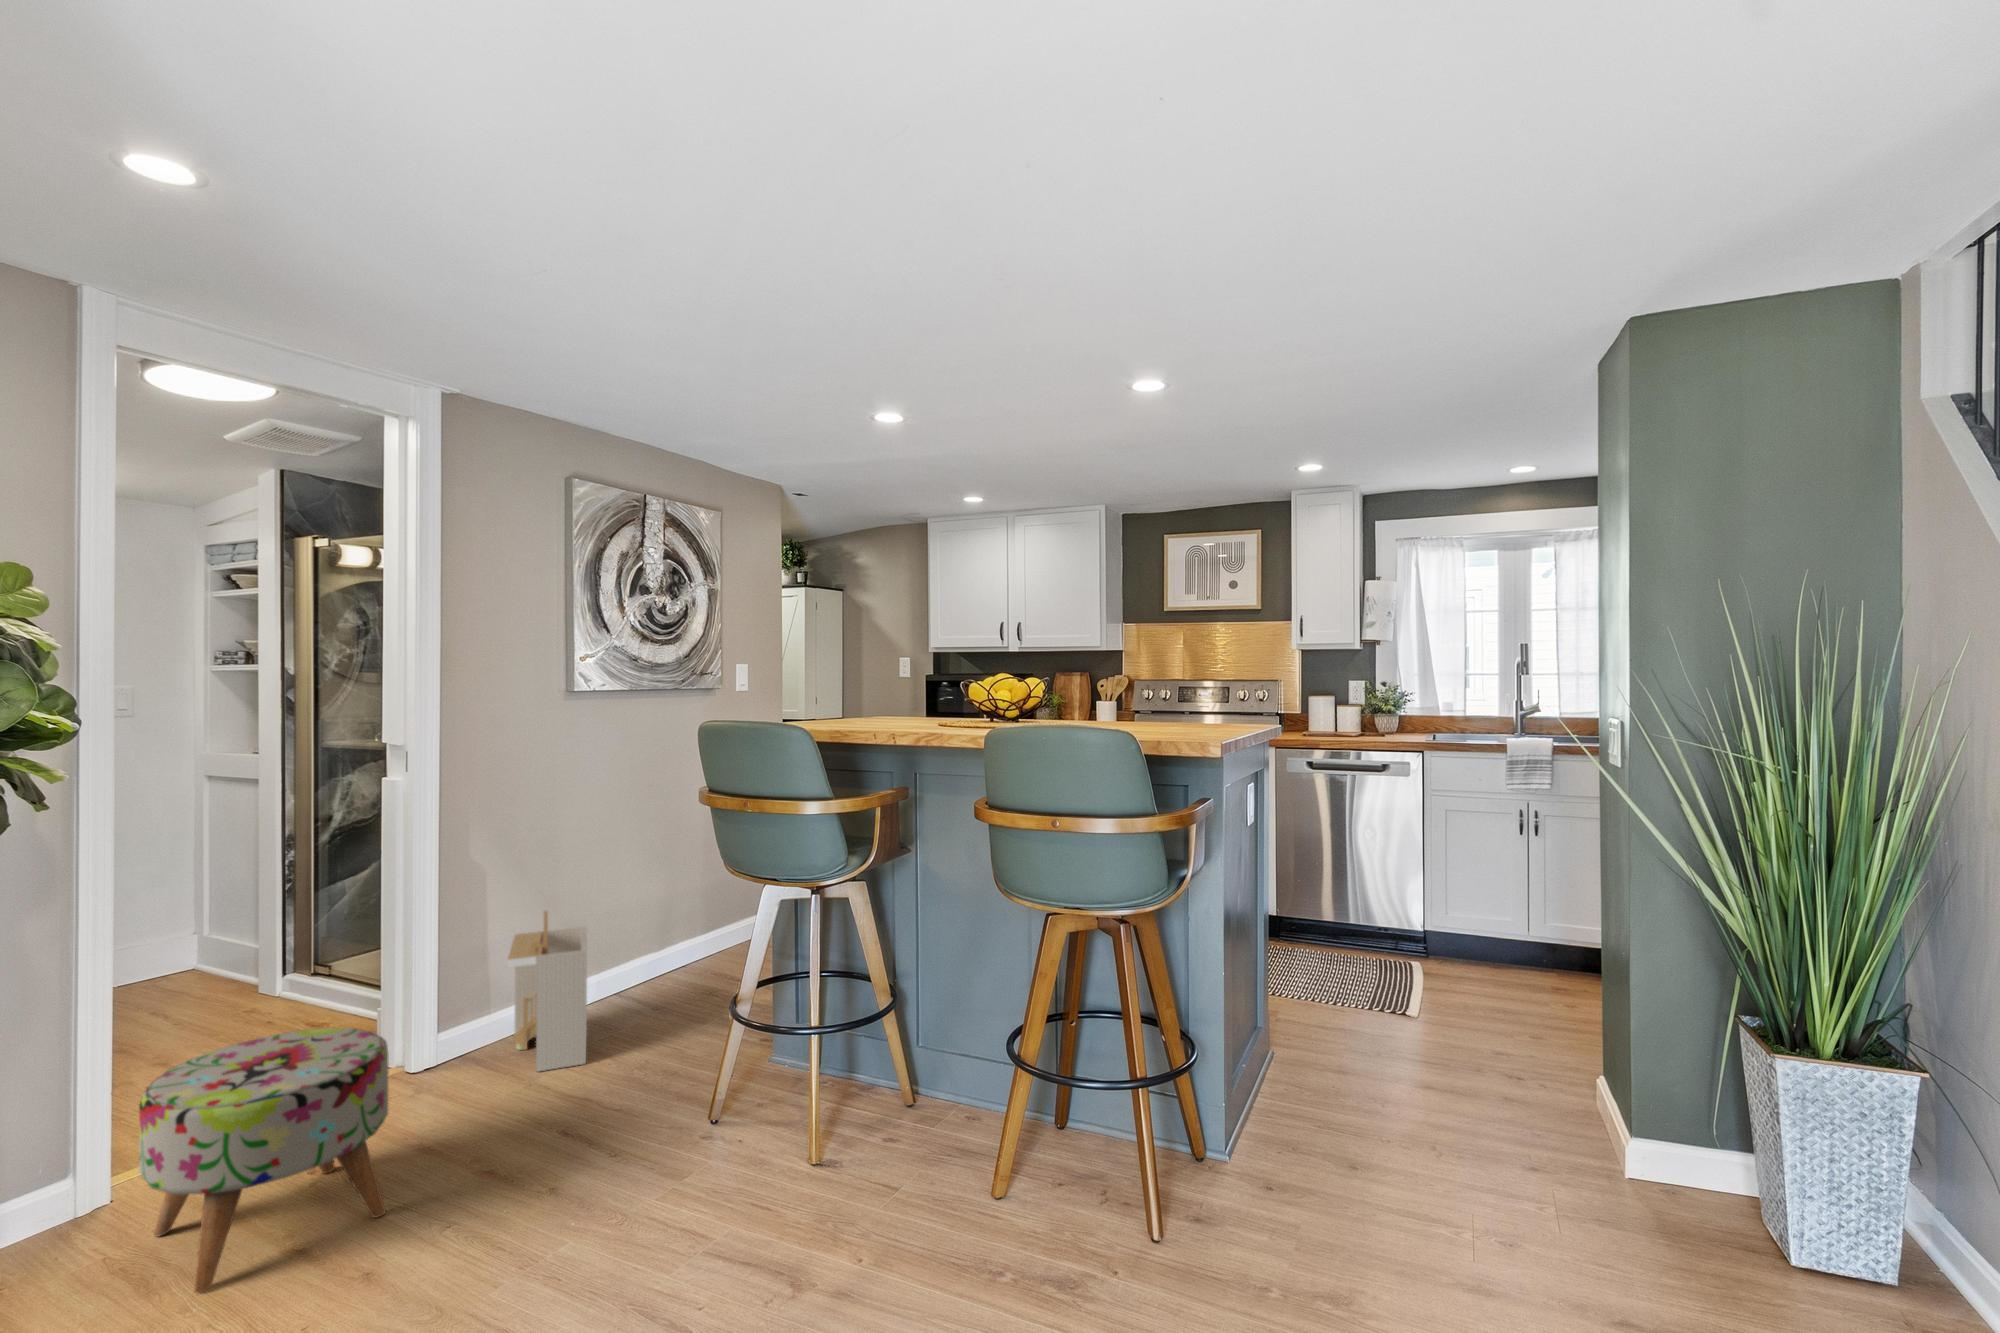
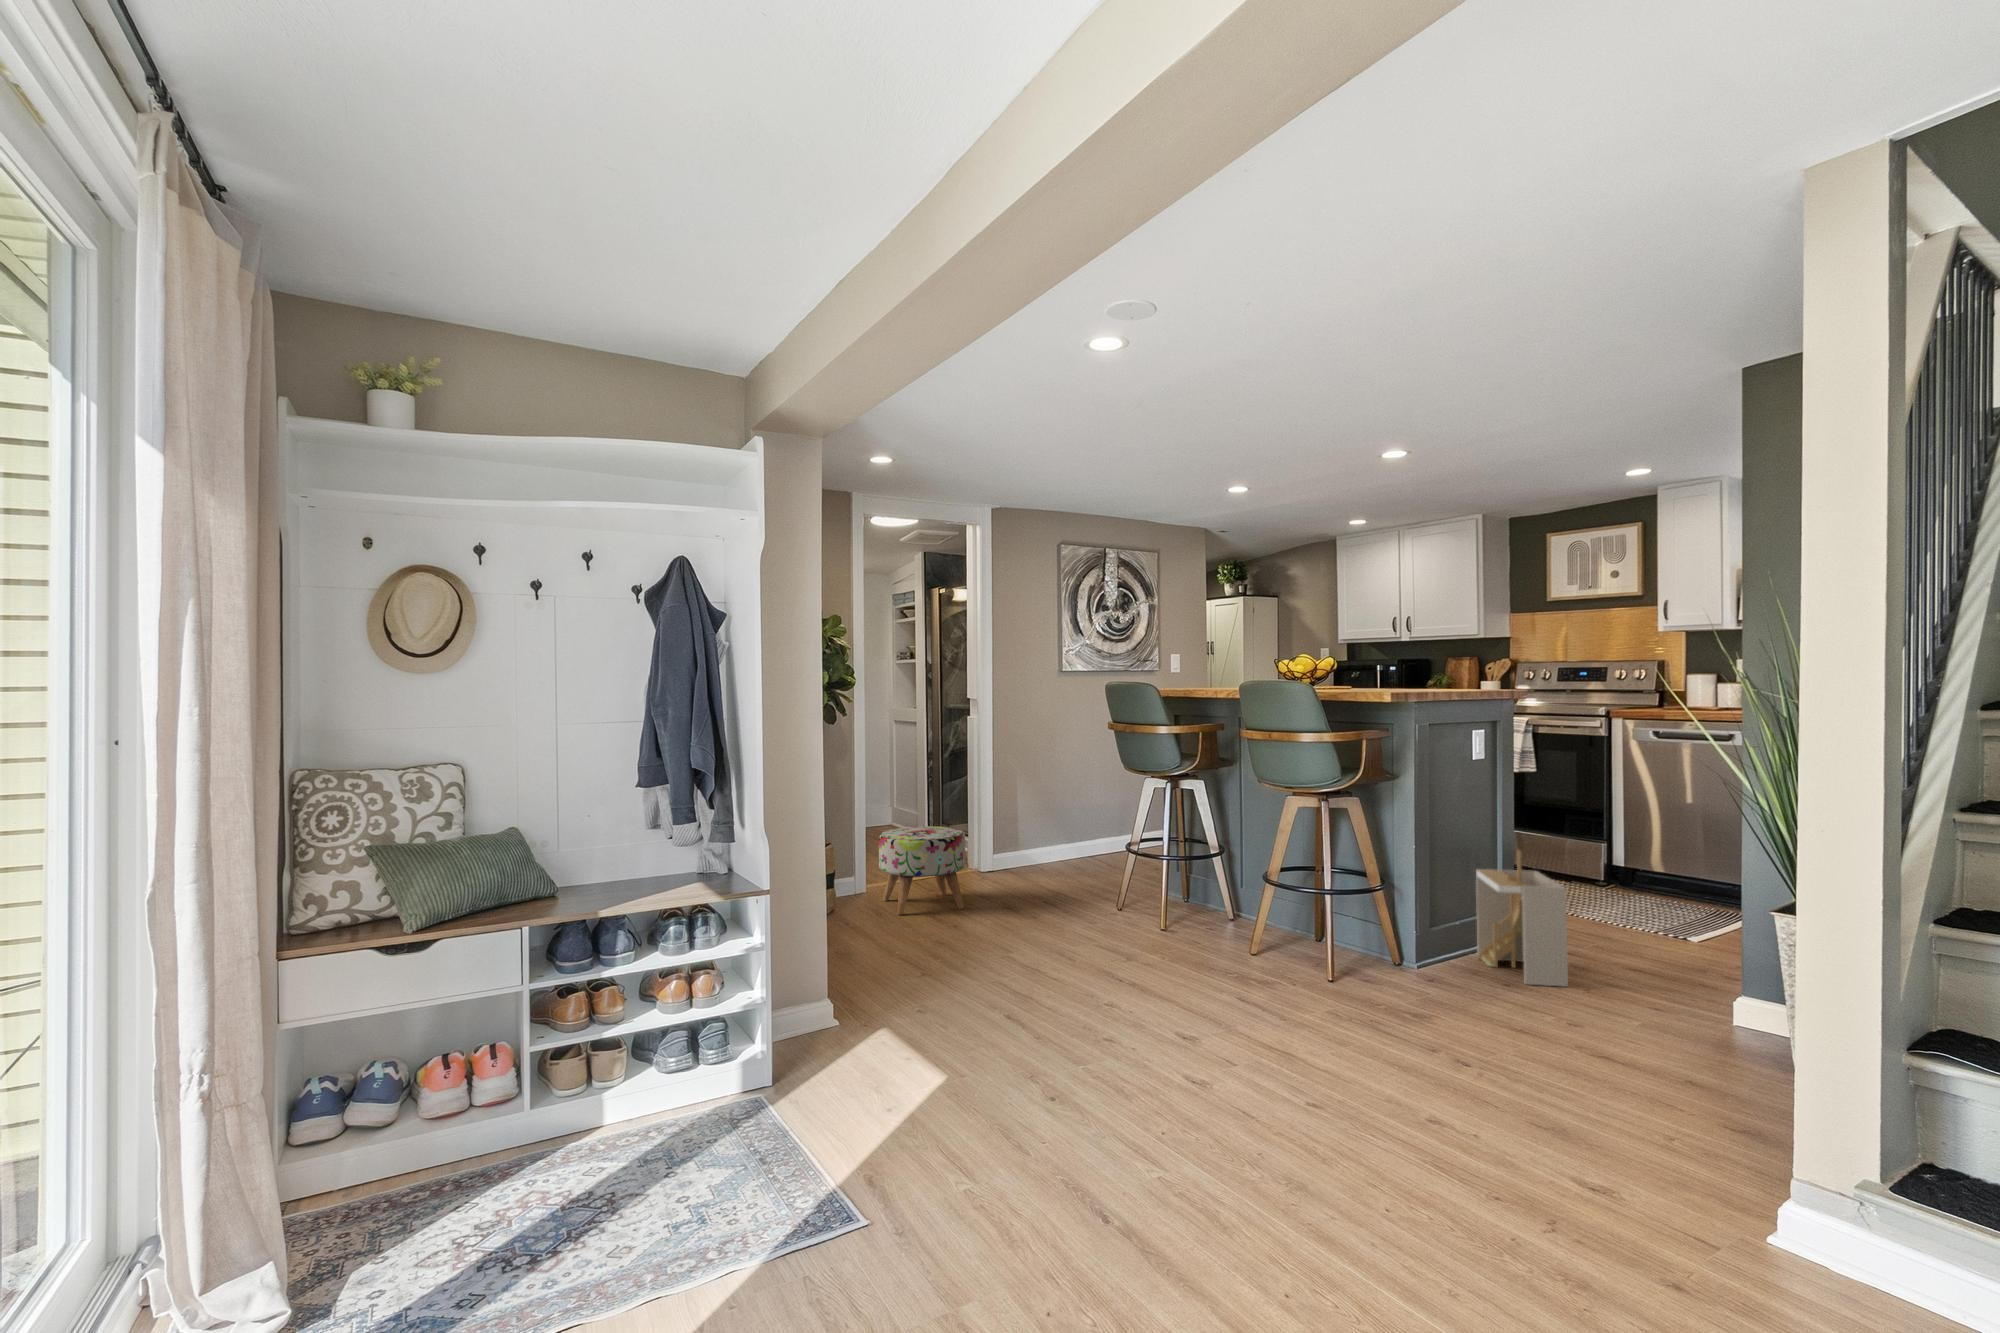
storage bin: present [508,911,587,1071] -> present [1476,850,1568,987]

